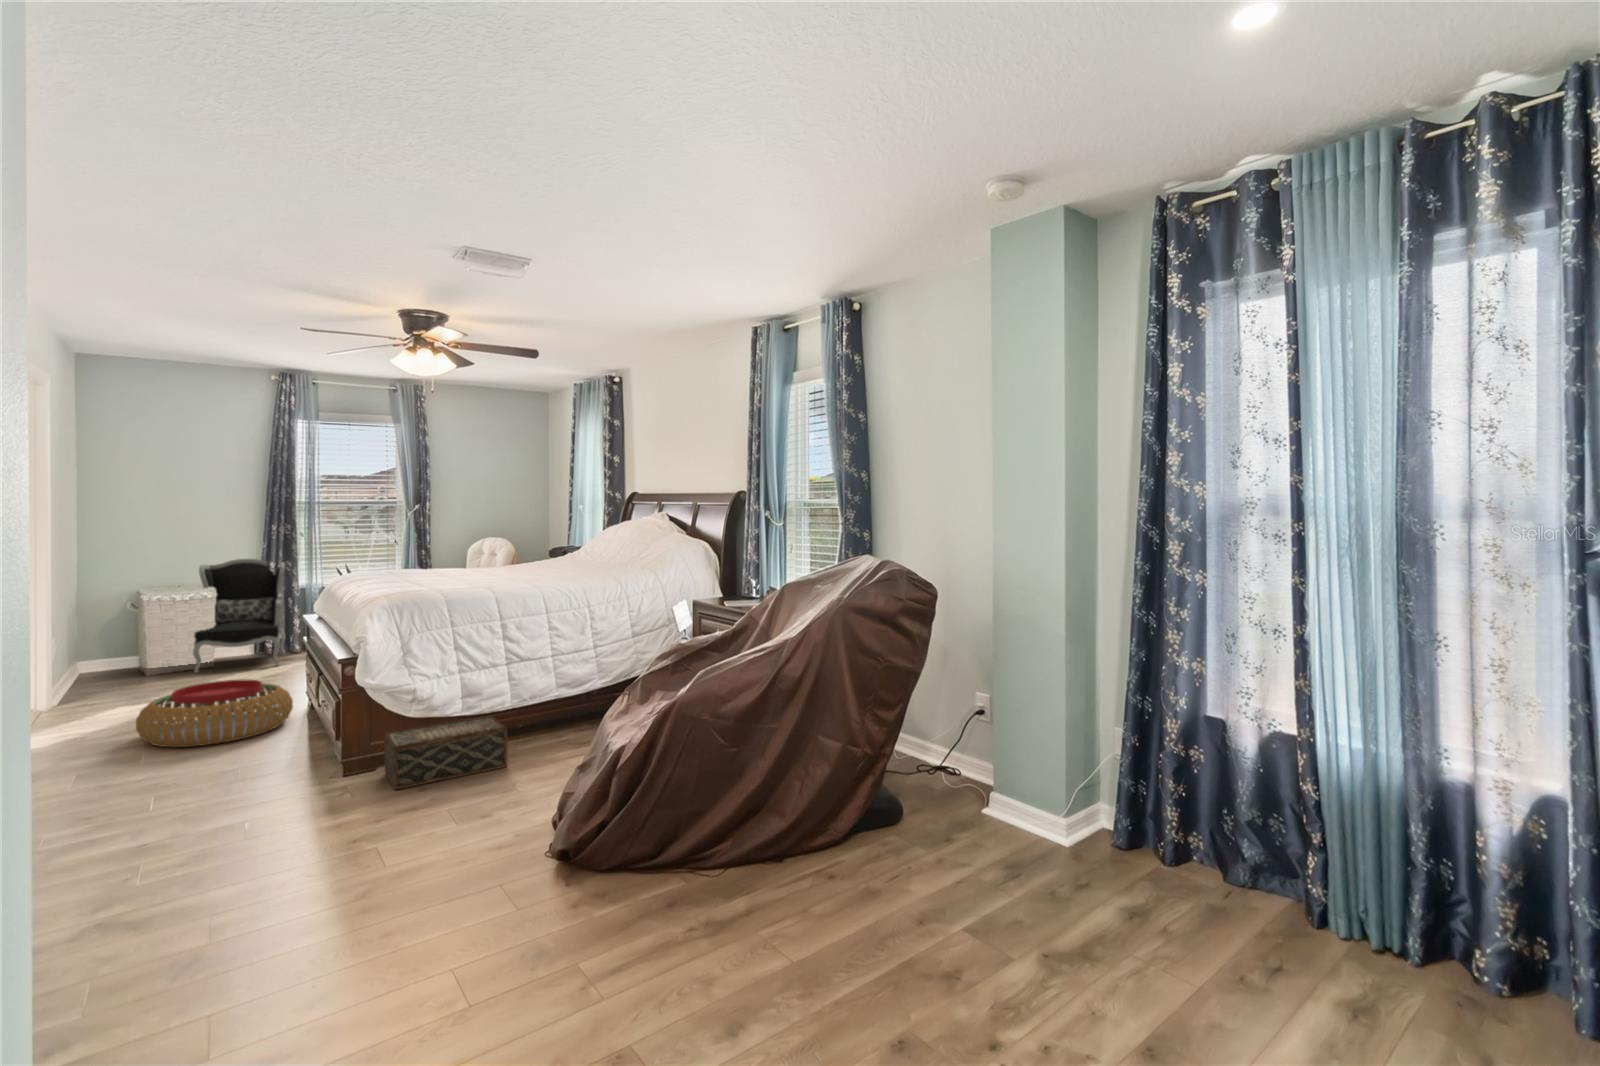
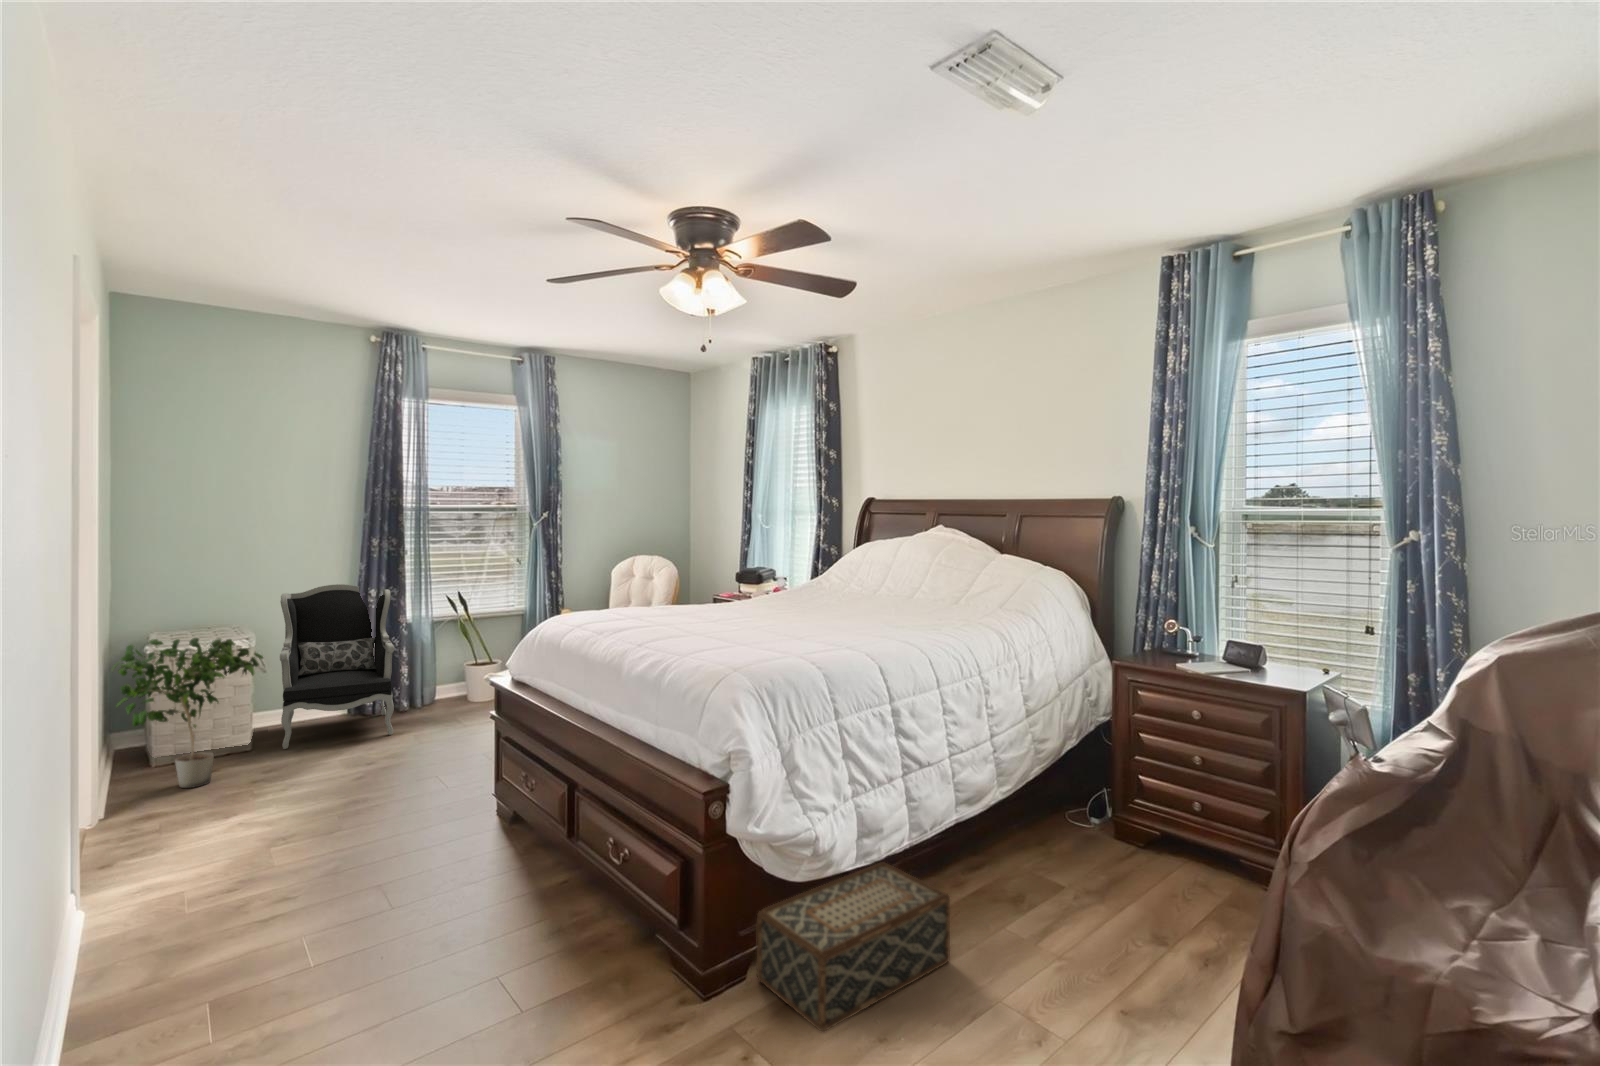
potted plant: none [60,591,172,693] -> present [112,638,263,788]
pouf: present [136,679,293,747] -> none [278,784,500,914]

